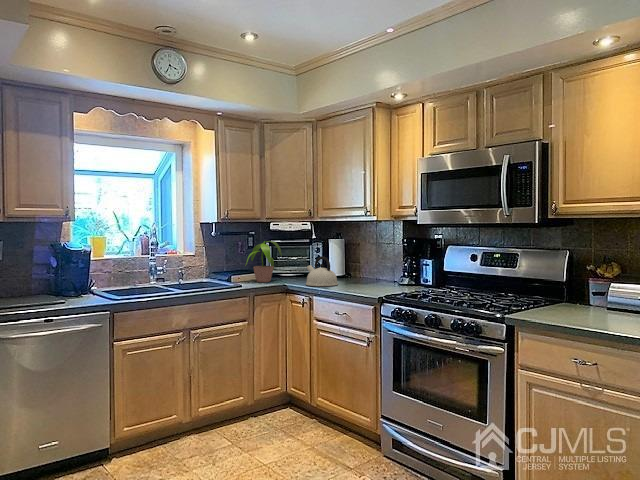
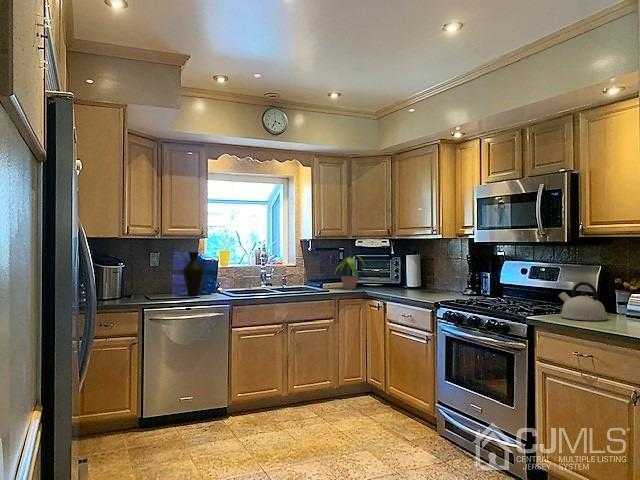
vase: none [41,240,73,300] -> present [183,252,204,296]
kettle: present [306,256,338,286] -> present [559,282,607,321]

